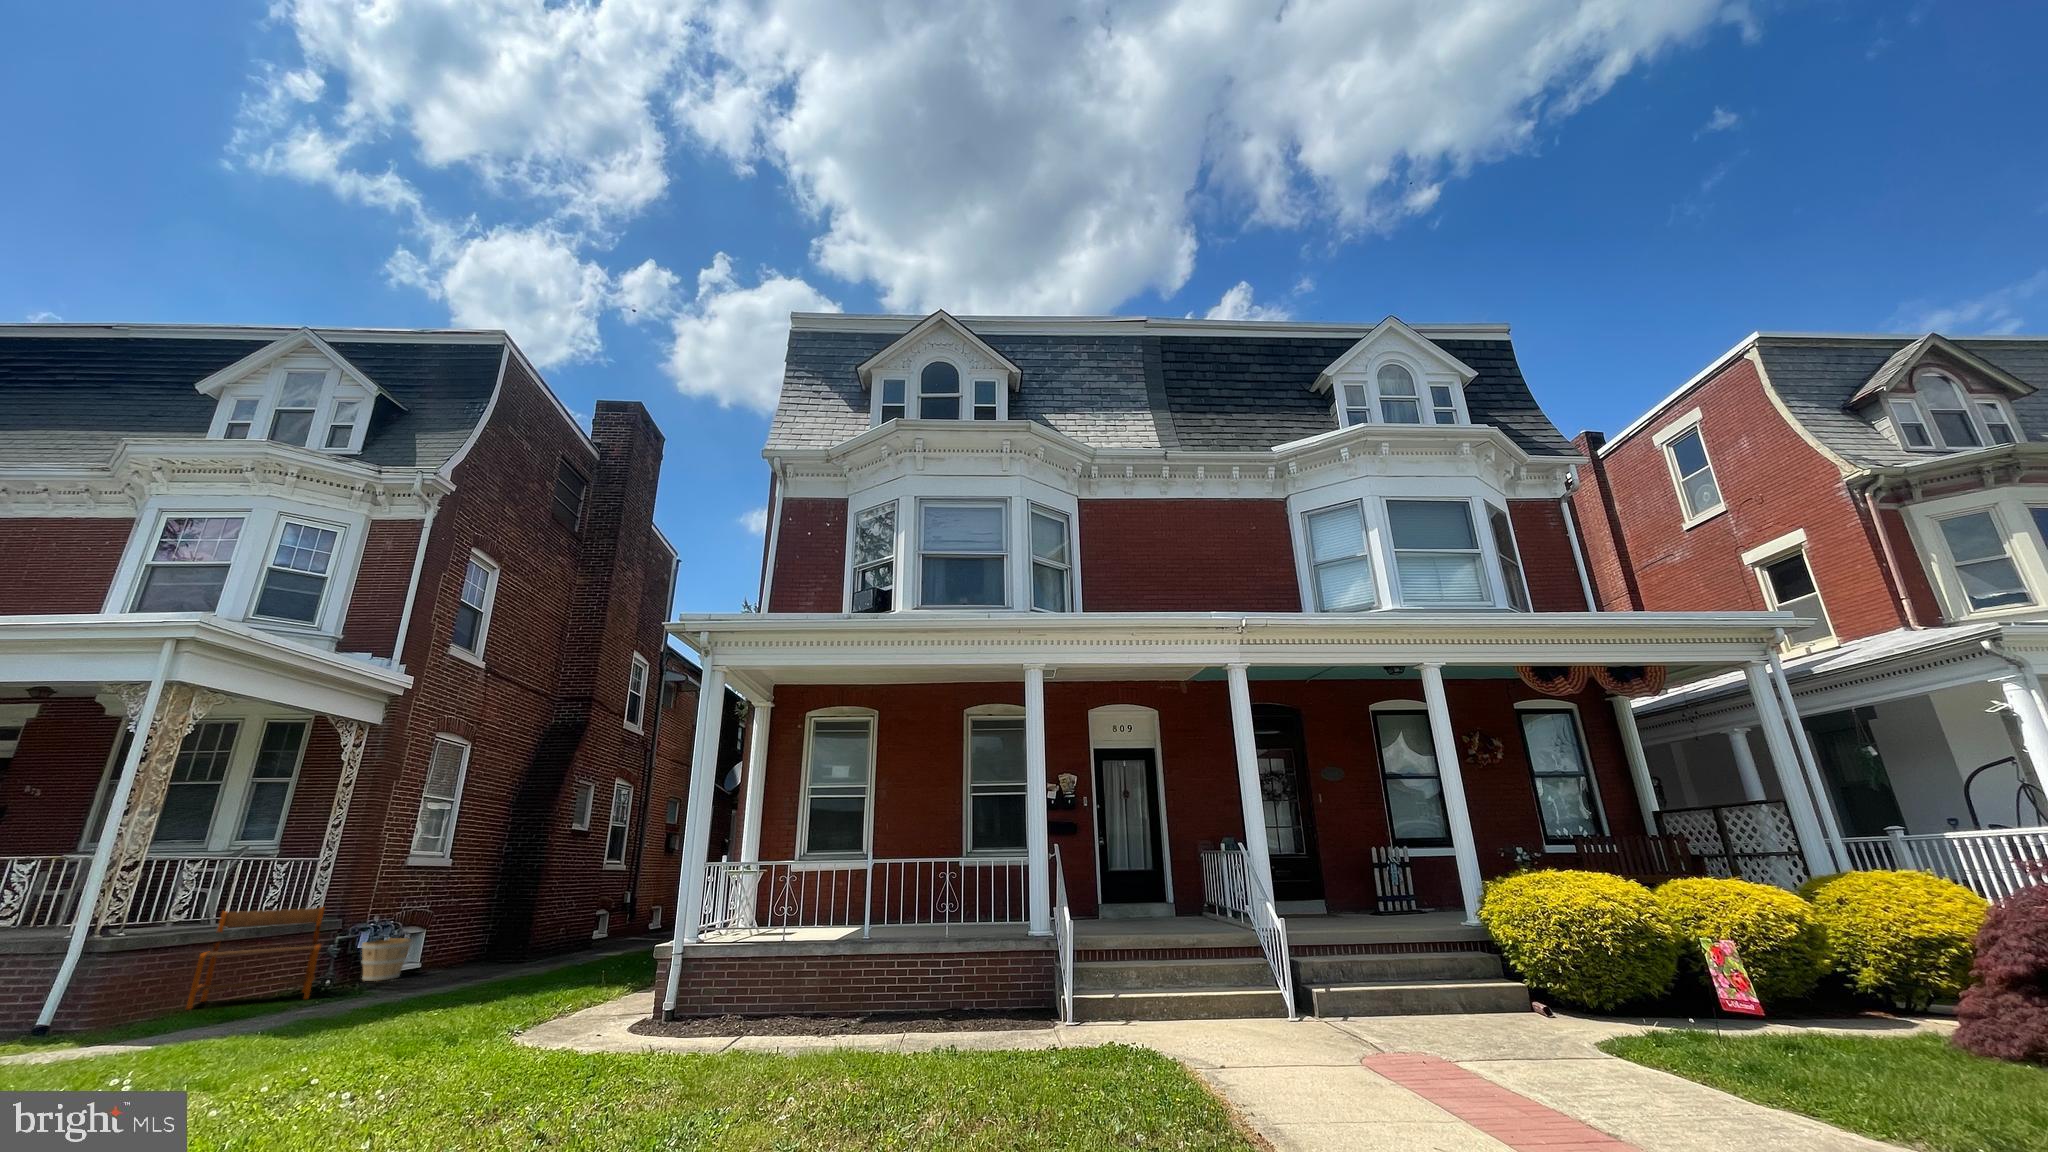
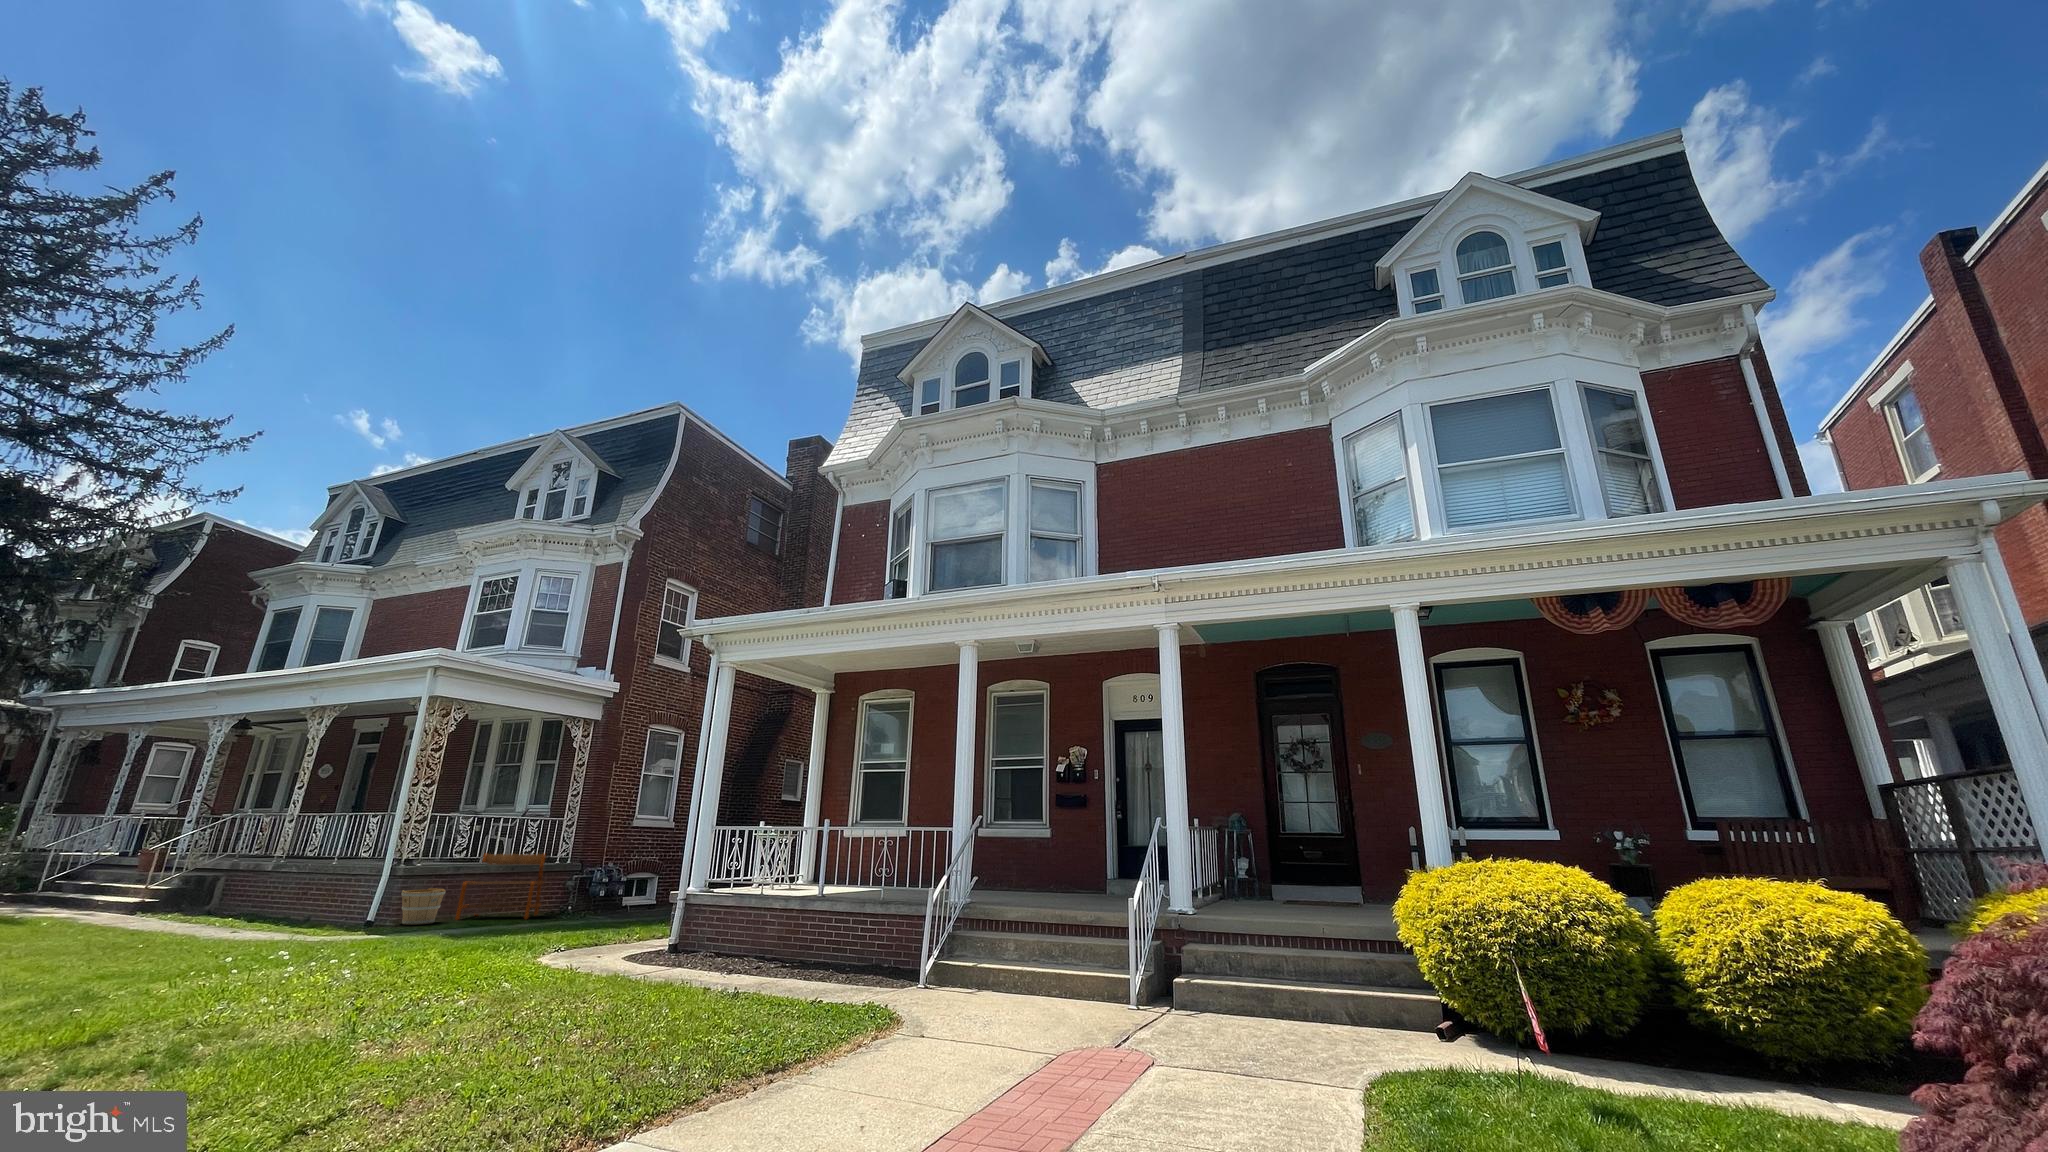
wooden bucket: present [362,938,412,981] -> present [401,888,446,925]

